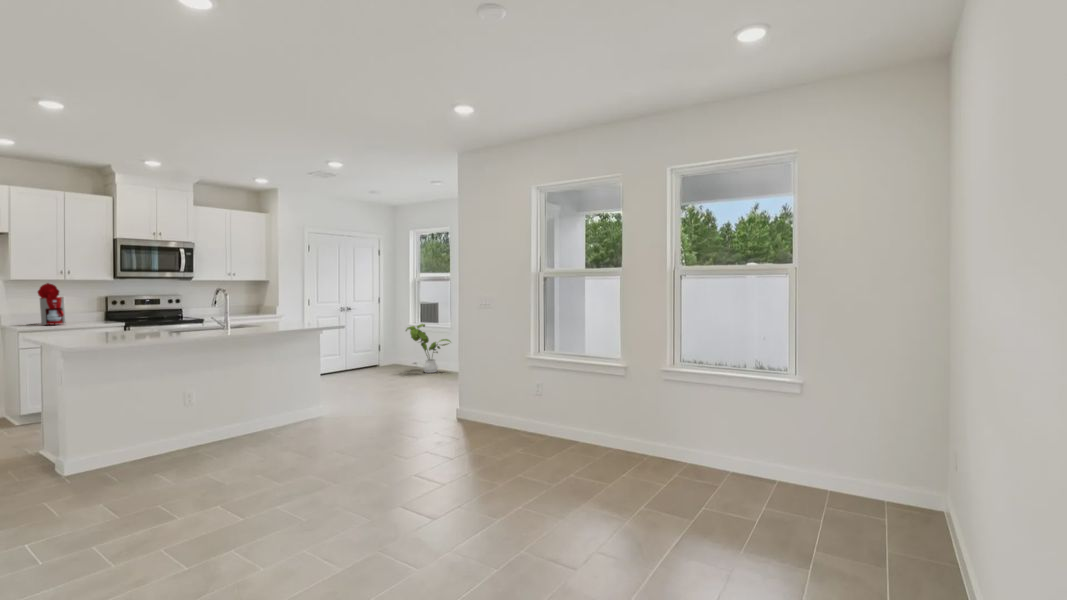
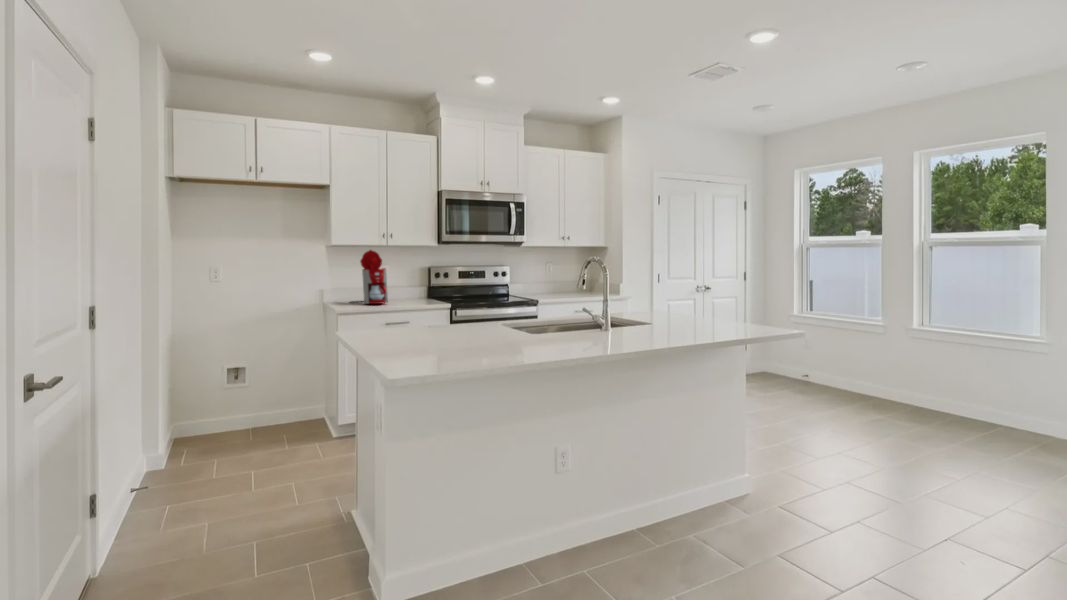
house plant: present [406,324,451,373] -> none [796,317,880,394]

